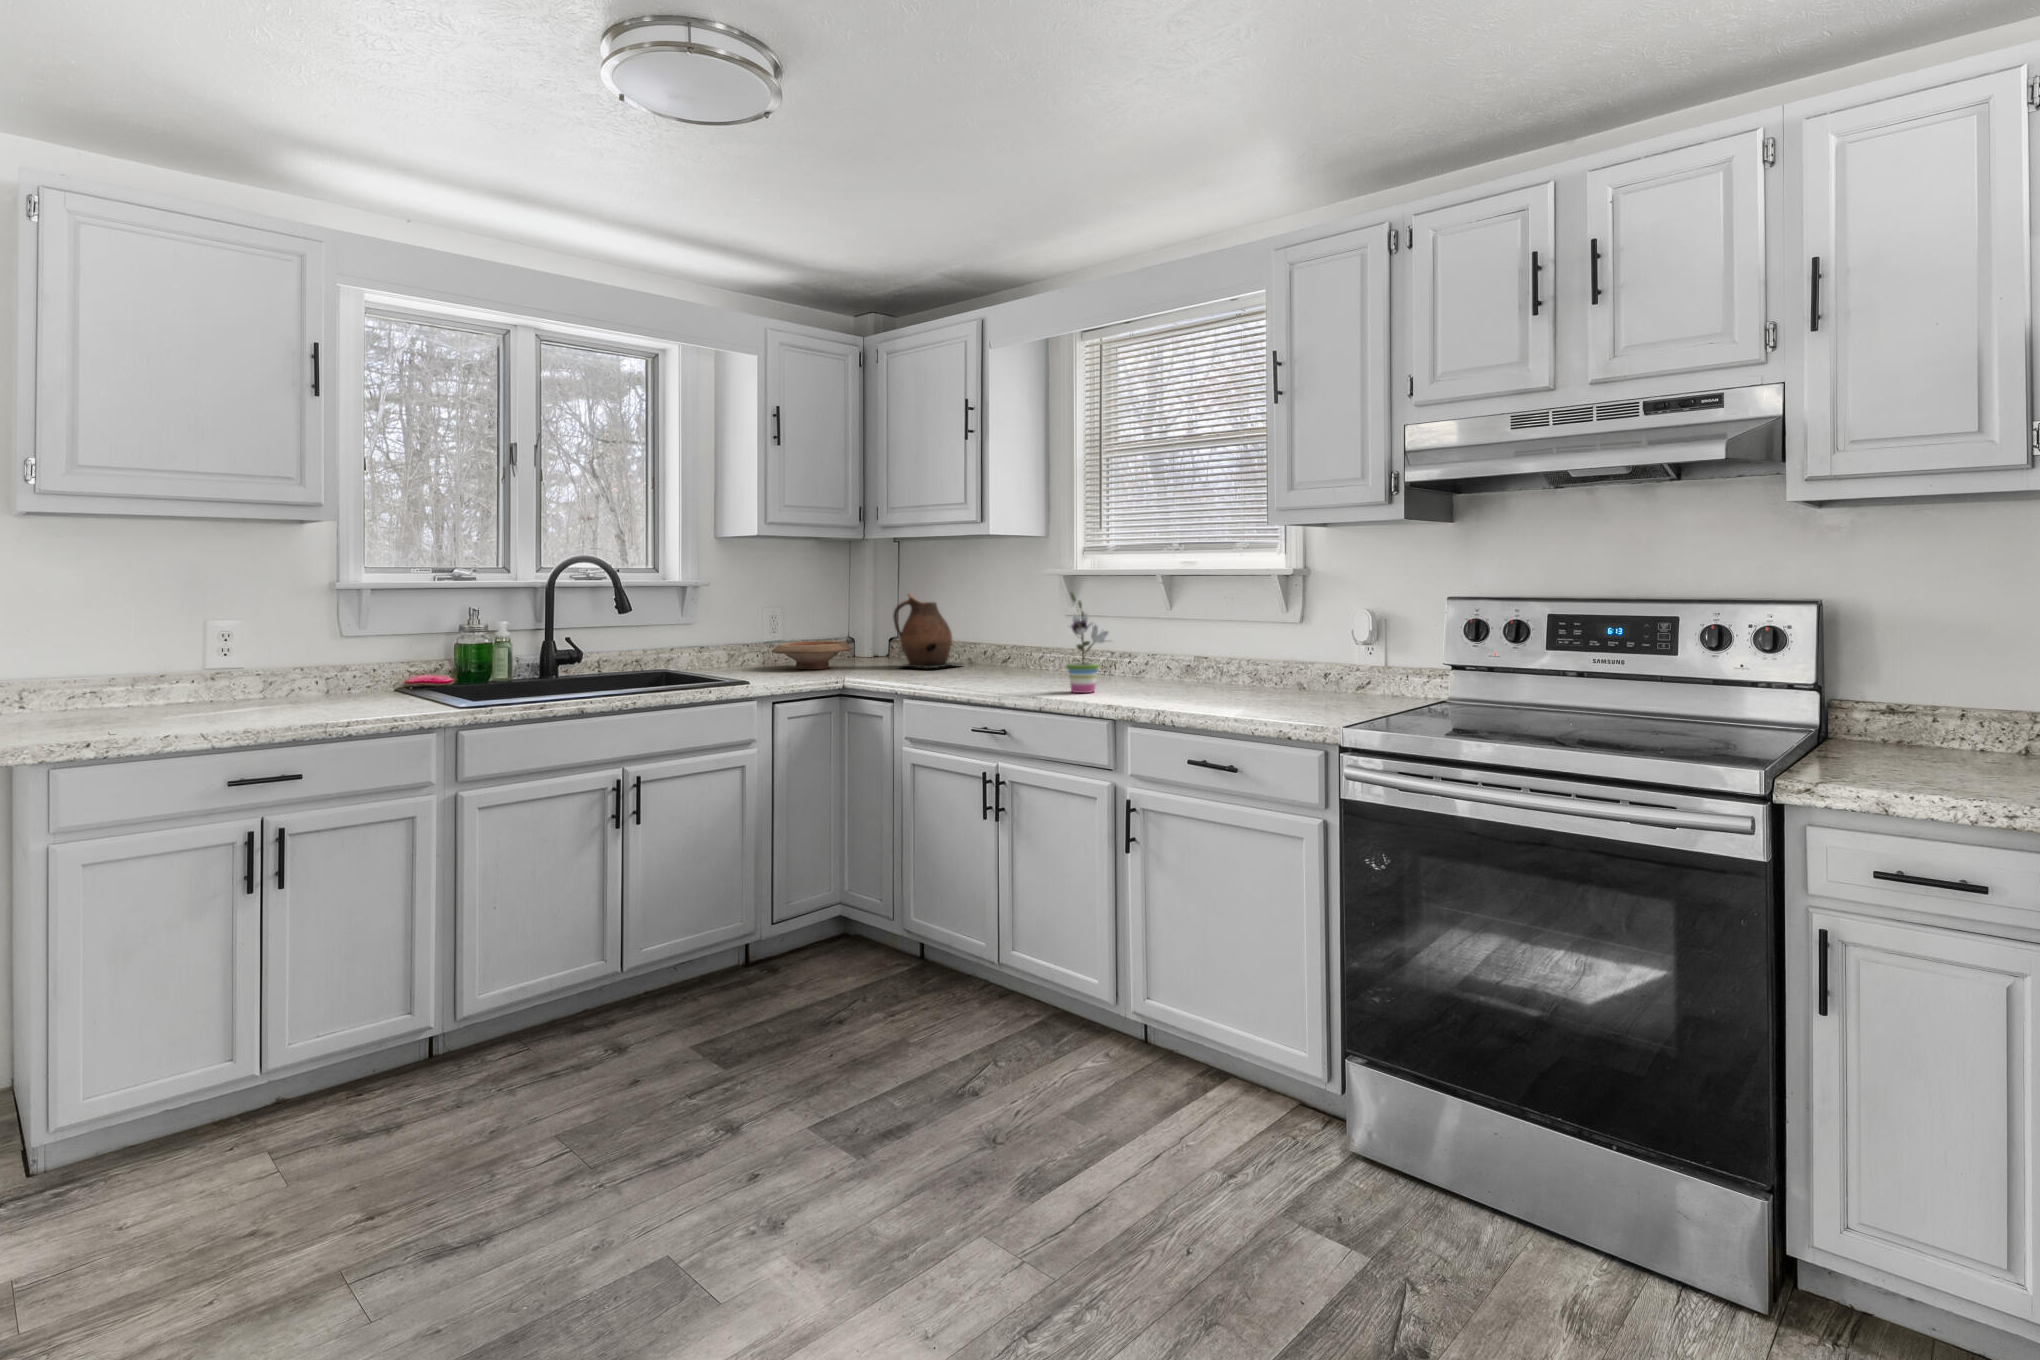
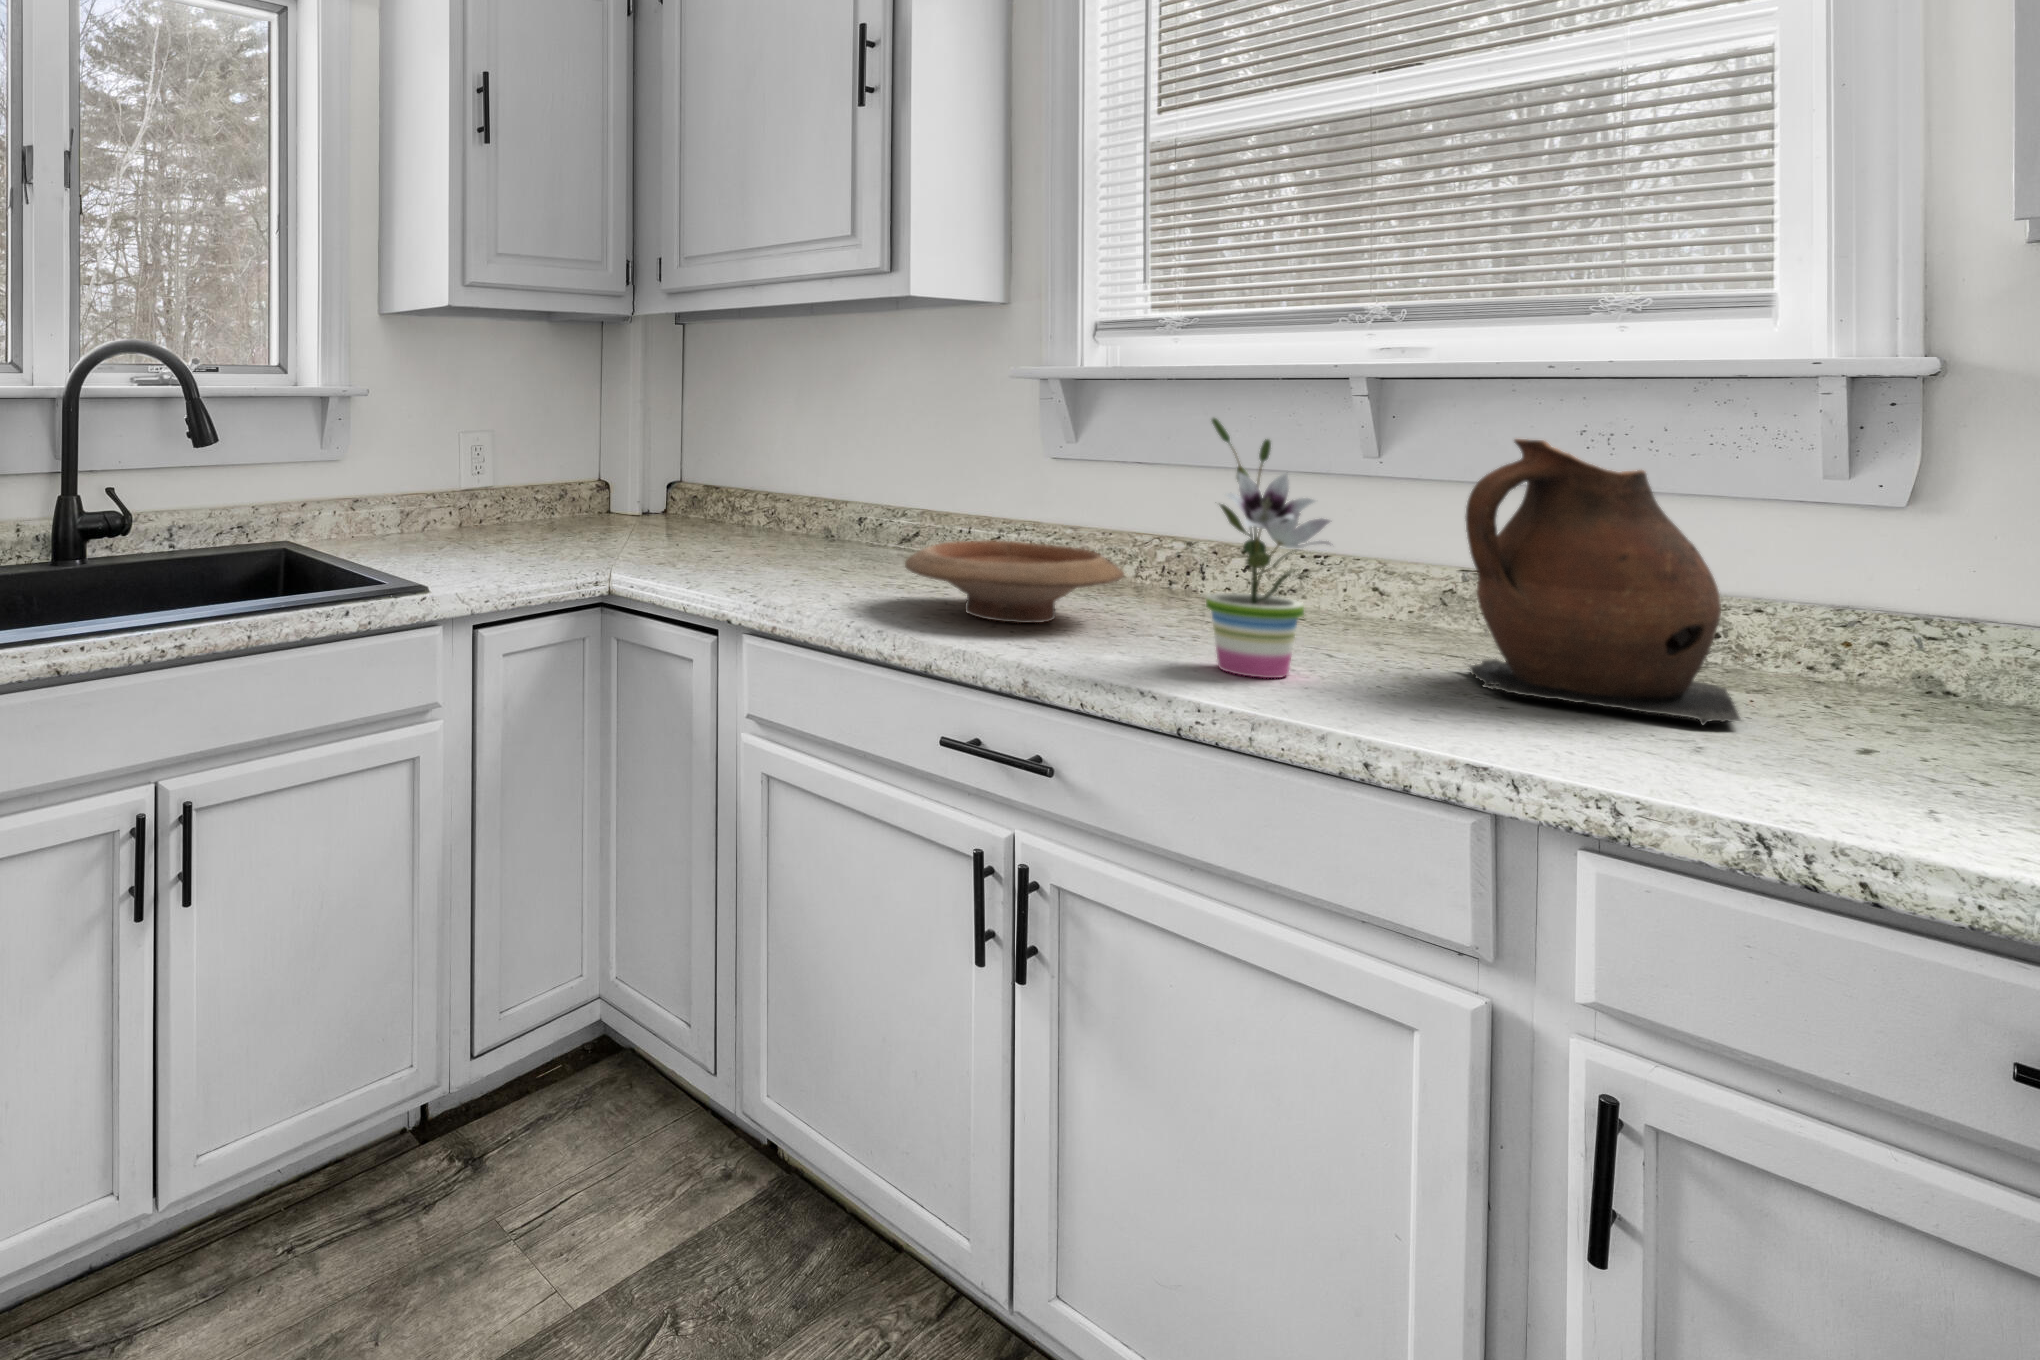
ceramic pitcher: present [893,594,961,668] -> present [1465,439,1740,725]
wooden bowl: present [772,641,851,669] -> present [905,541,1124,623]

